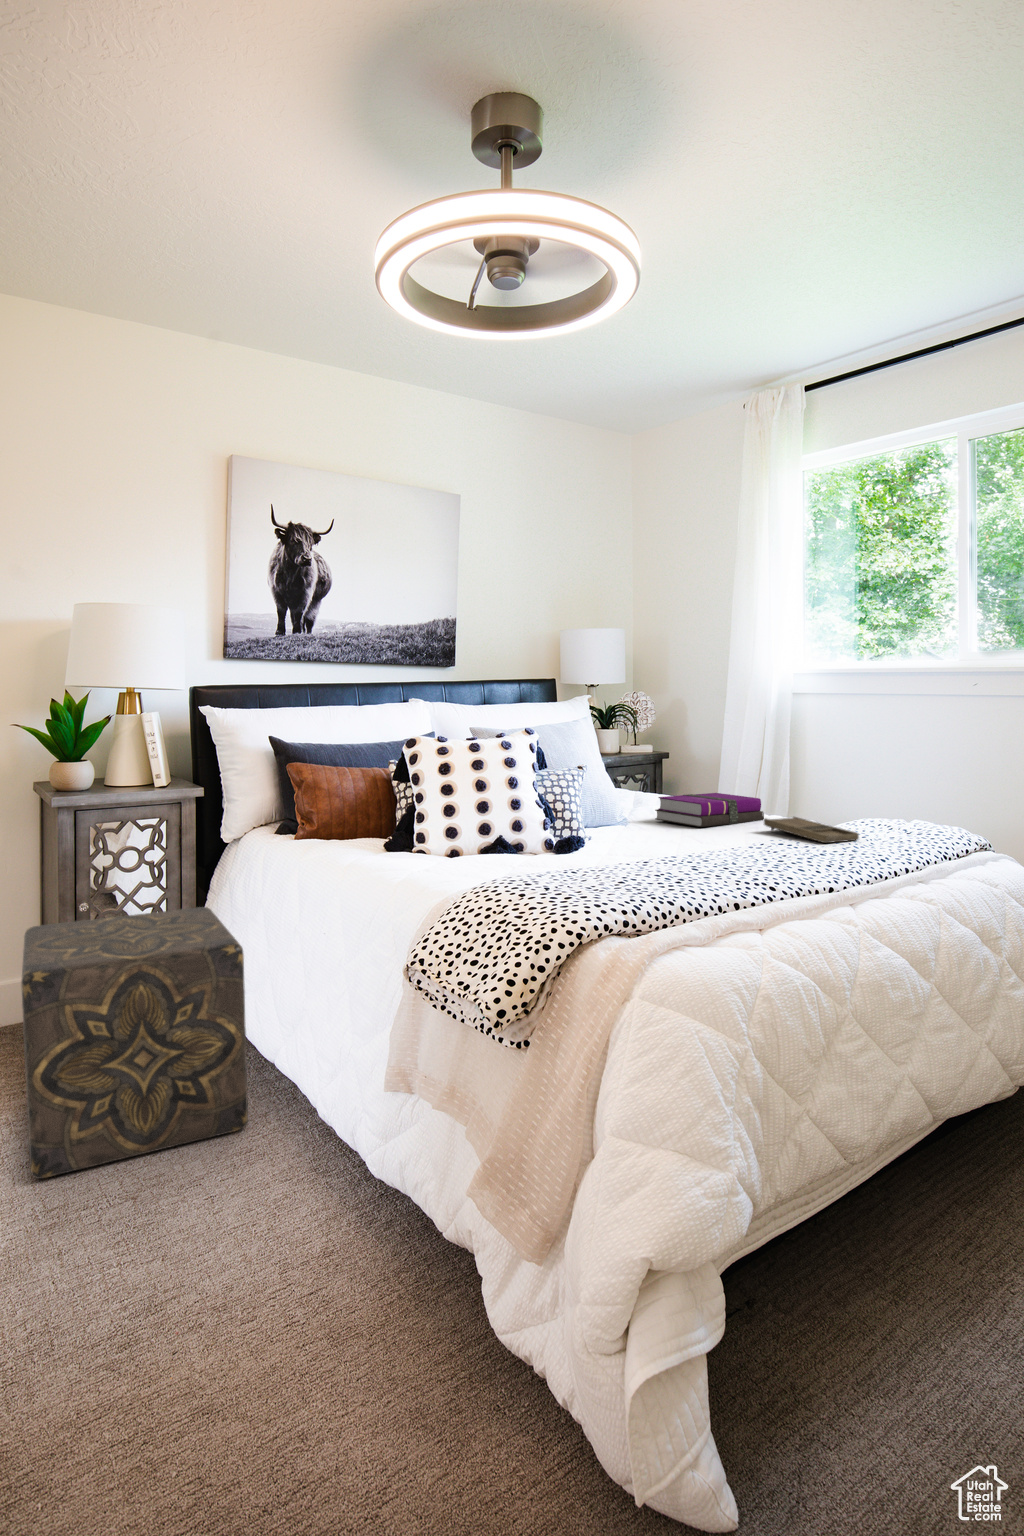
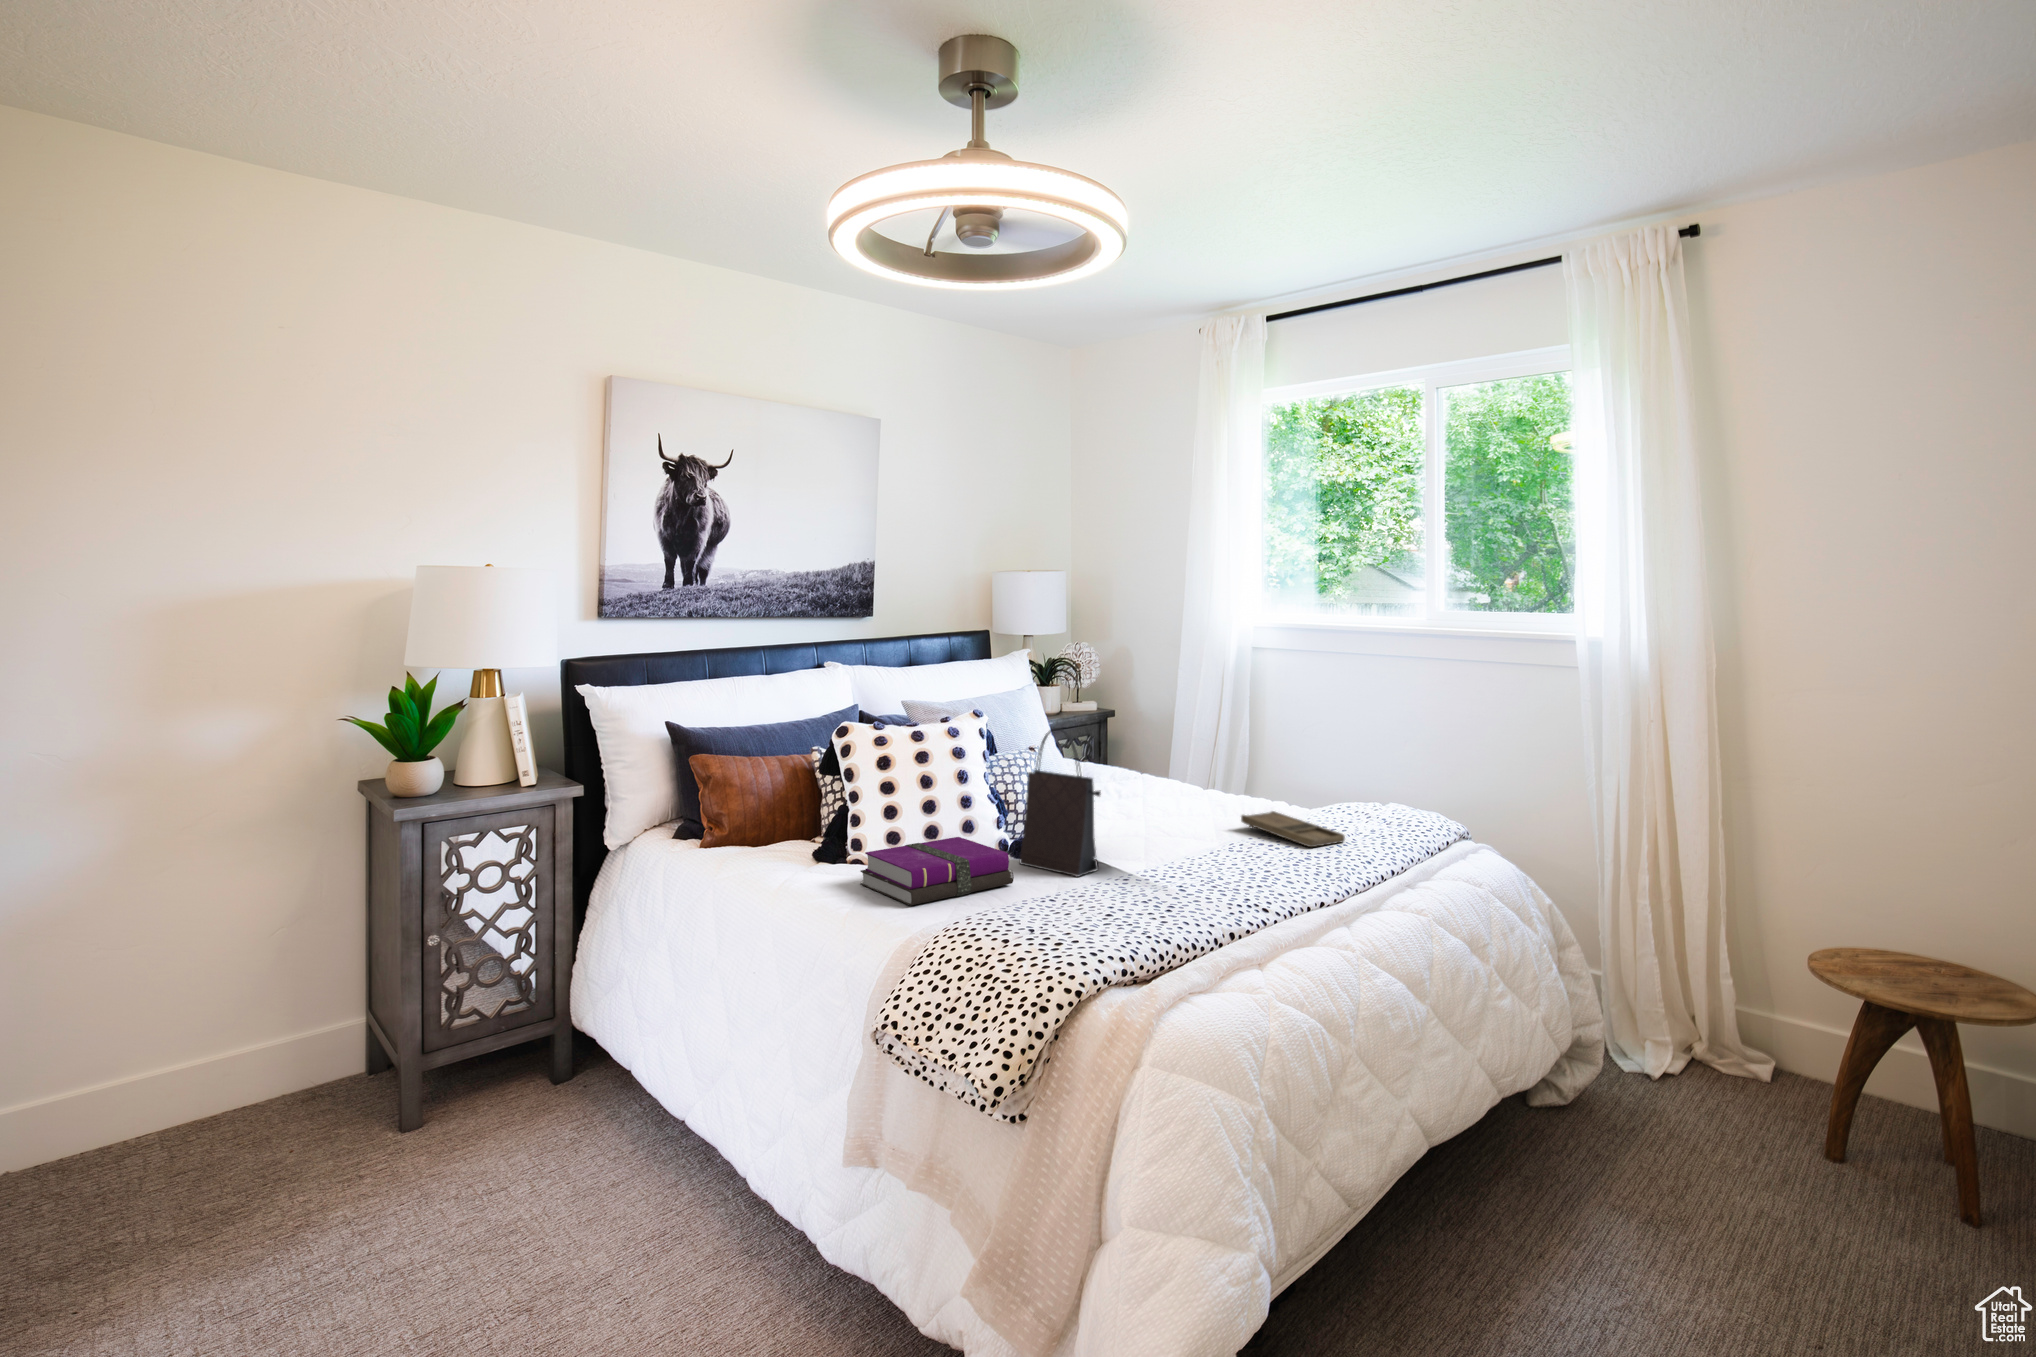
handbag: none [559,734,629,864] -> present [1020,728,1101,876]
notebook: present [655,793,764,827] -> present [860,837,1014,906]
ottoman: present [21,907,248,1179] -> none [369,934,660,1295]

